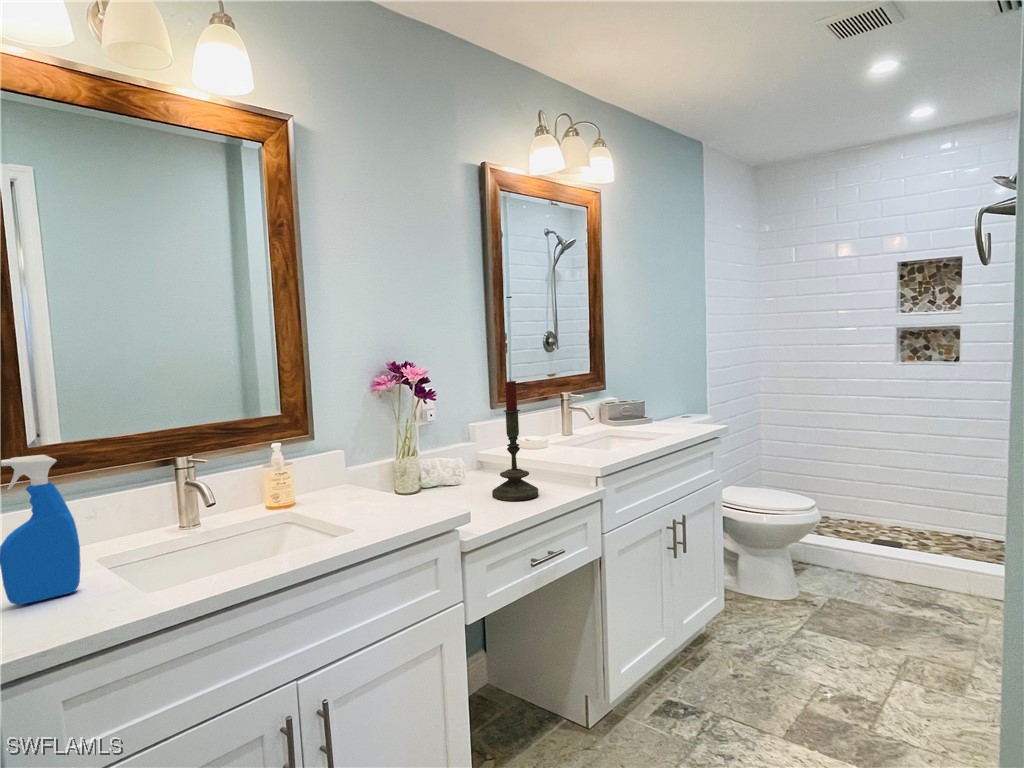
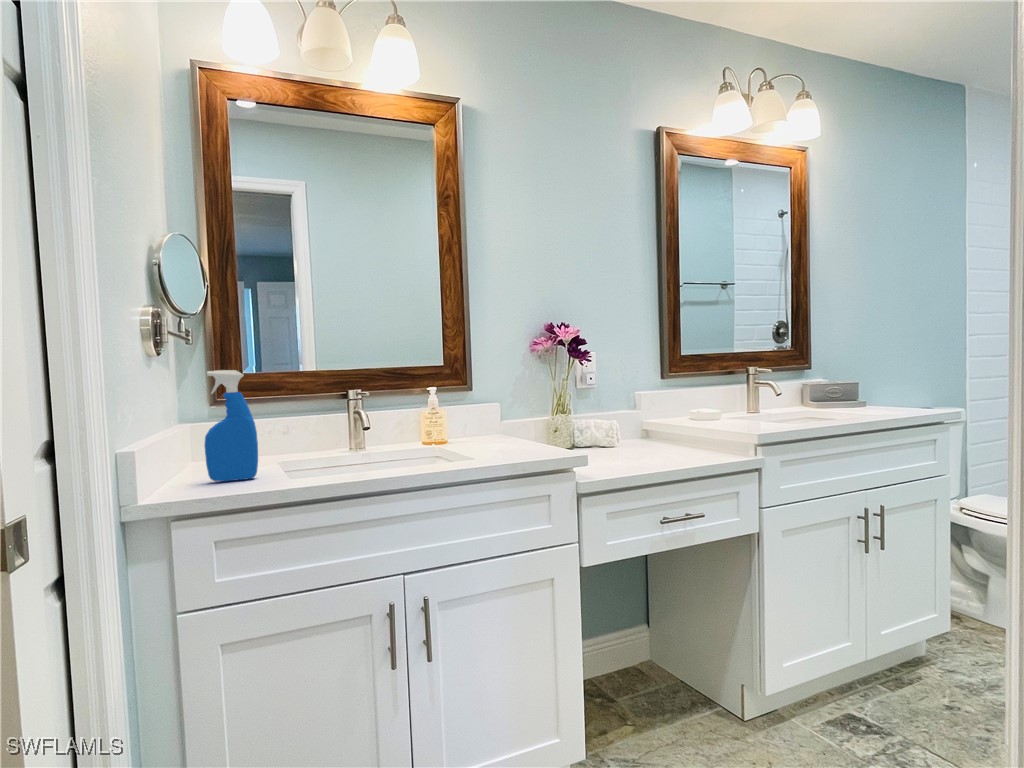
candle: present [492,379,538,501] -> none [638,336,686,461]

